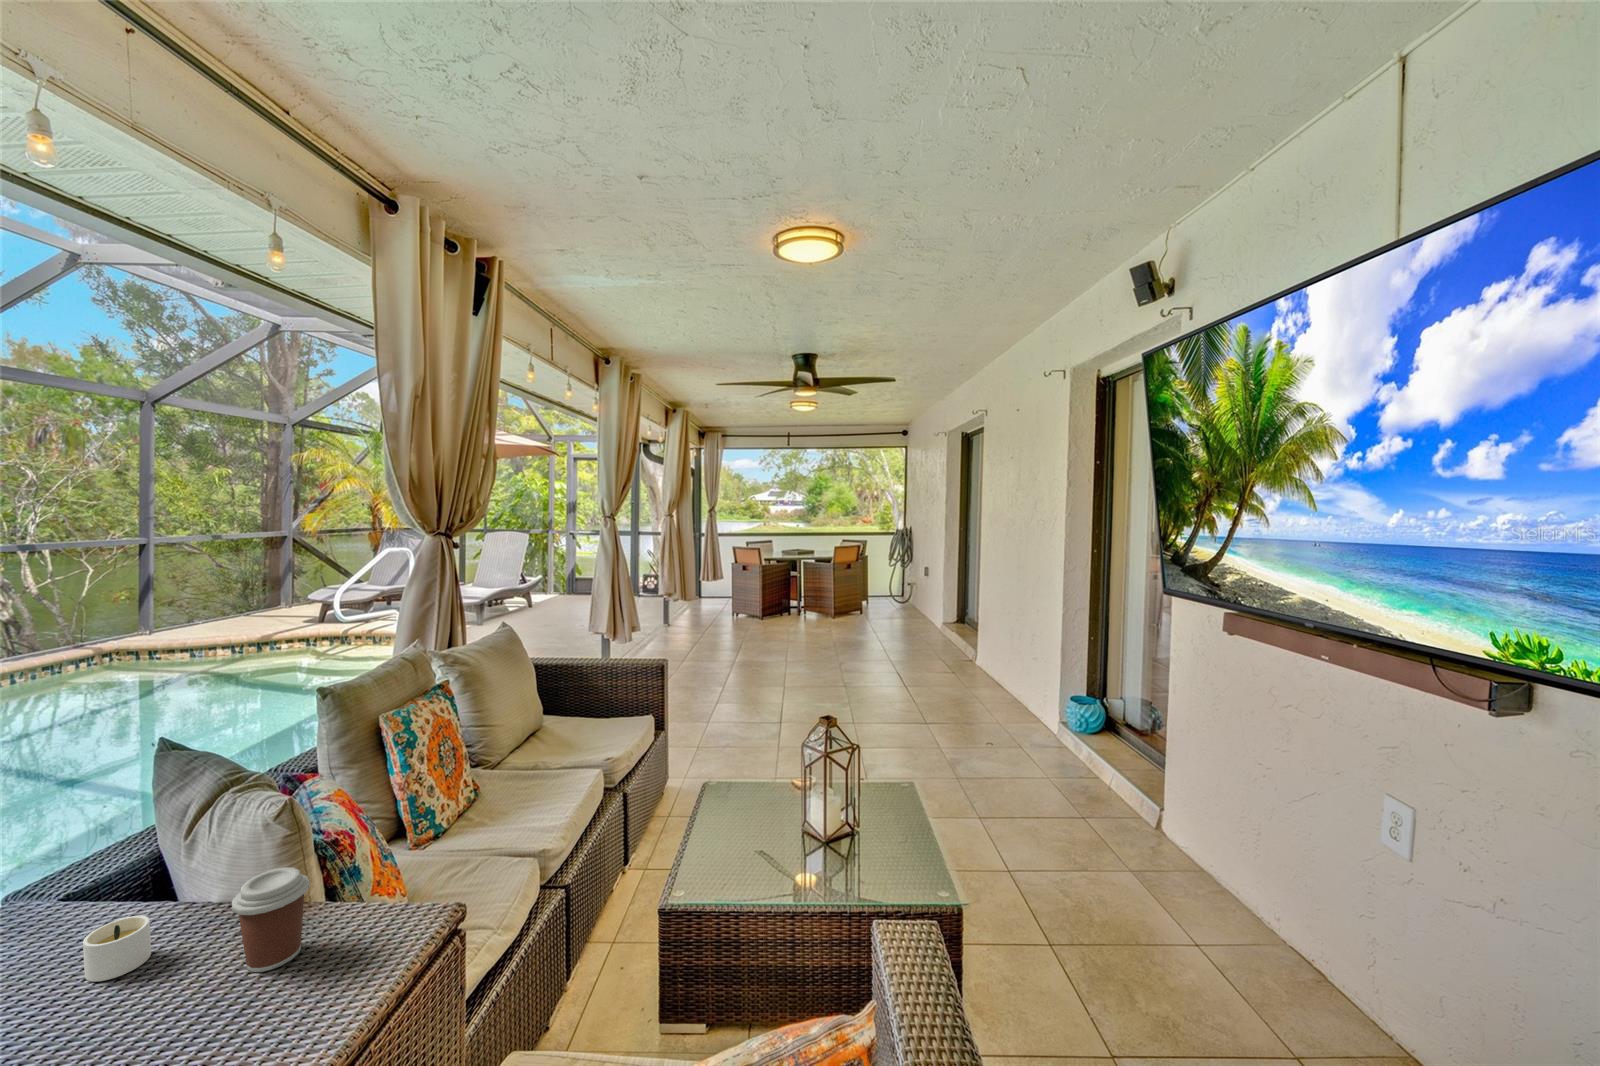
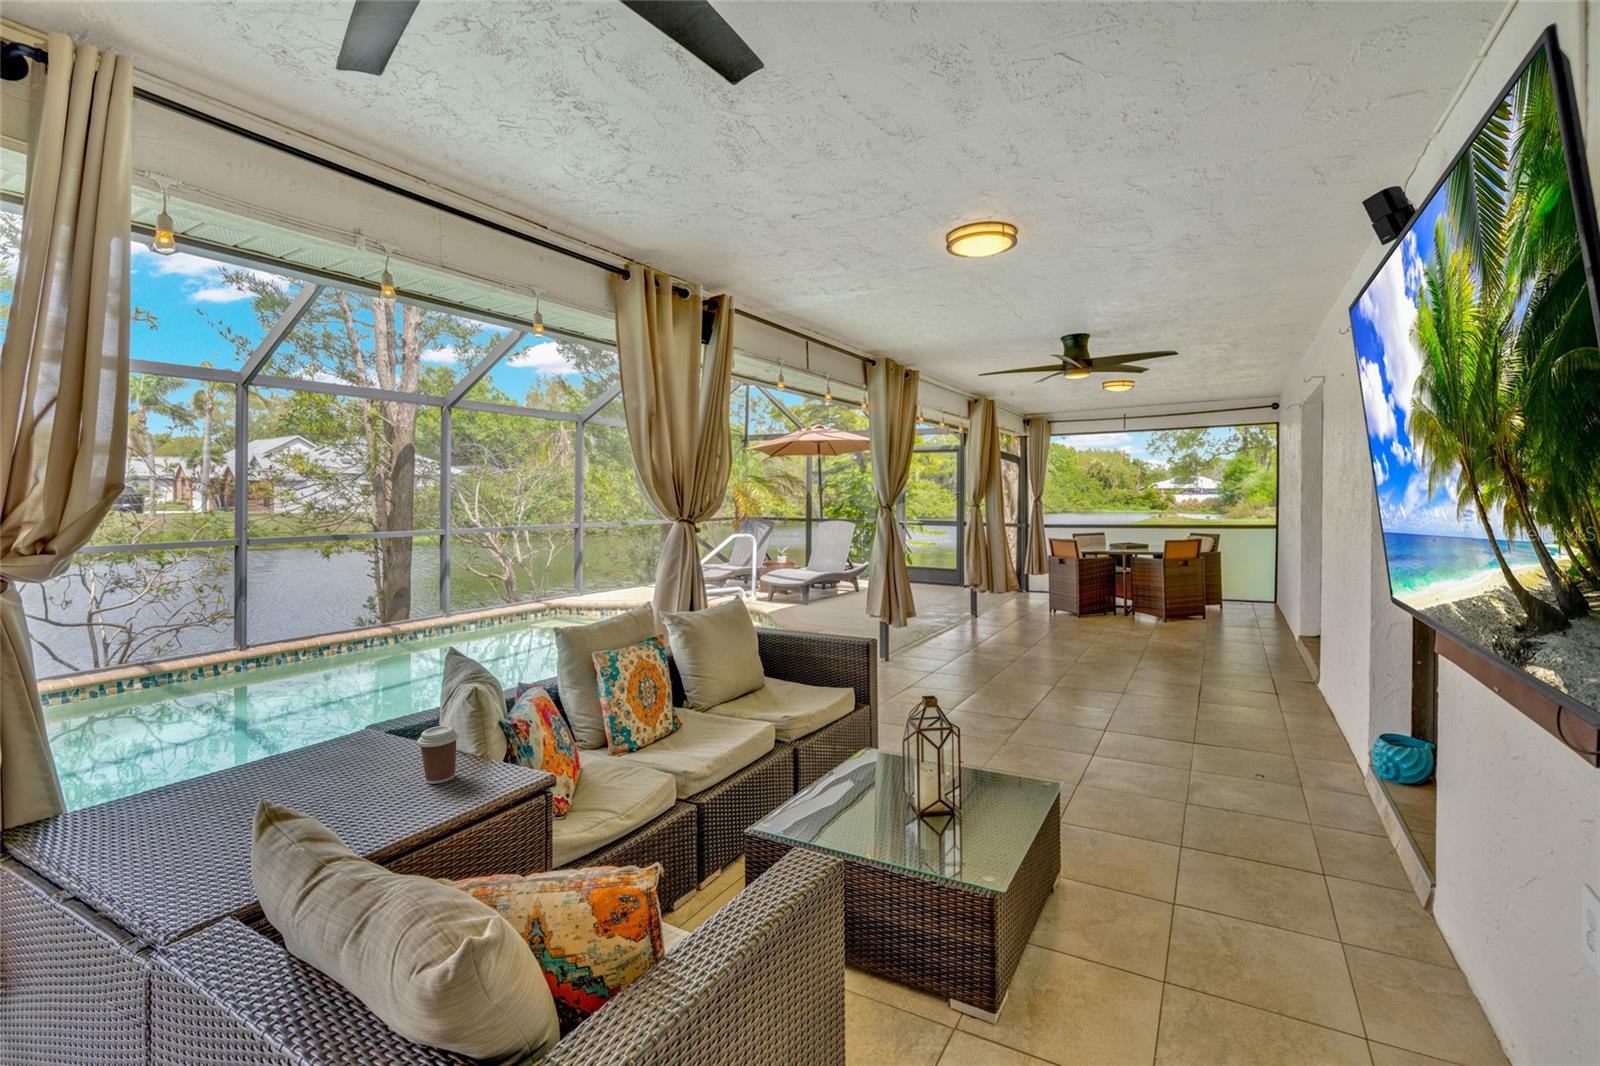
candle: present [83,916,151,982] -> none [368,738,415,768]

